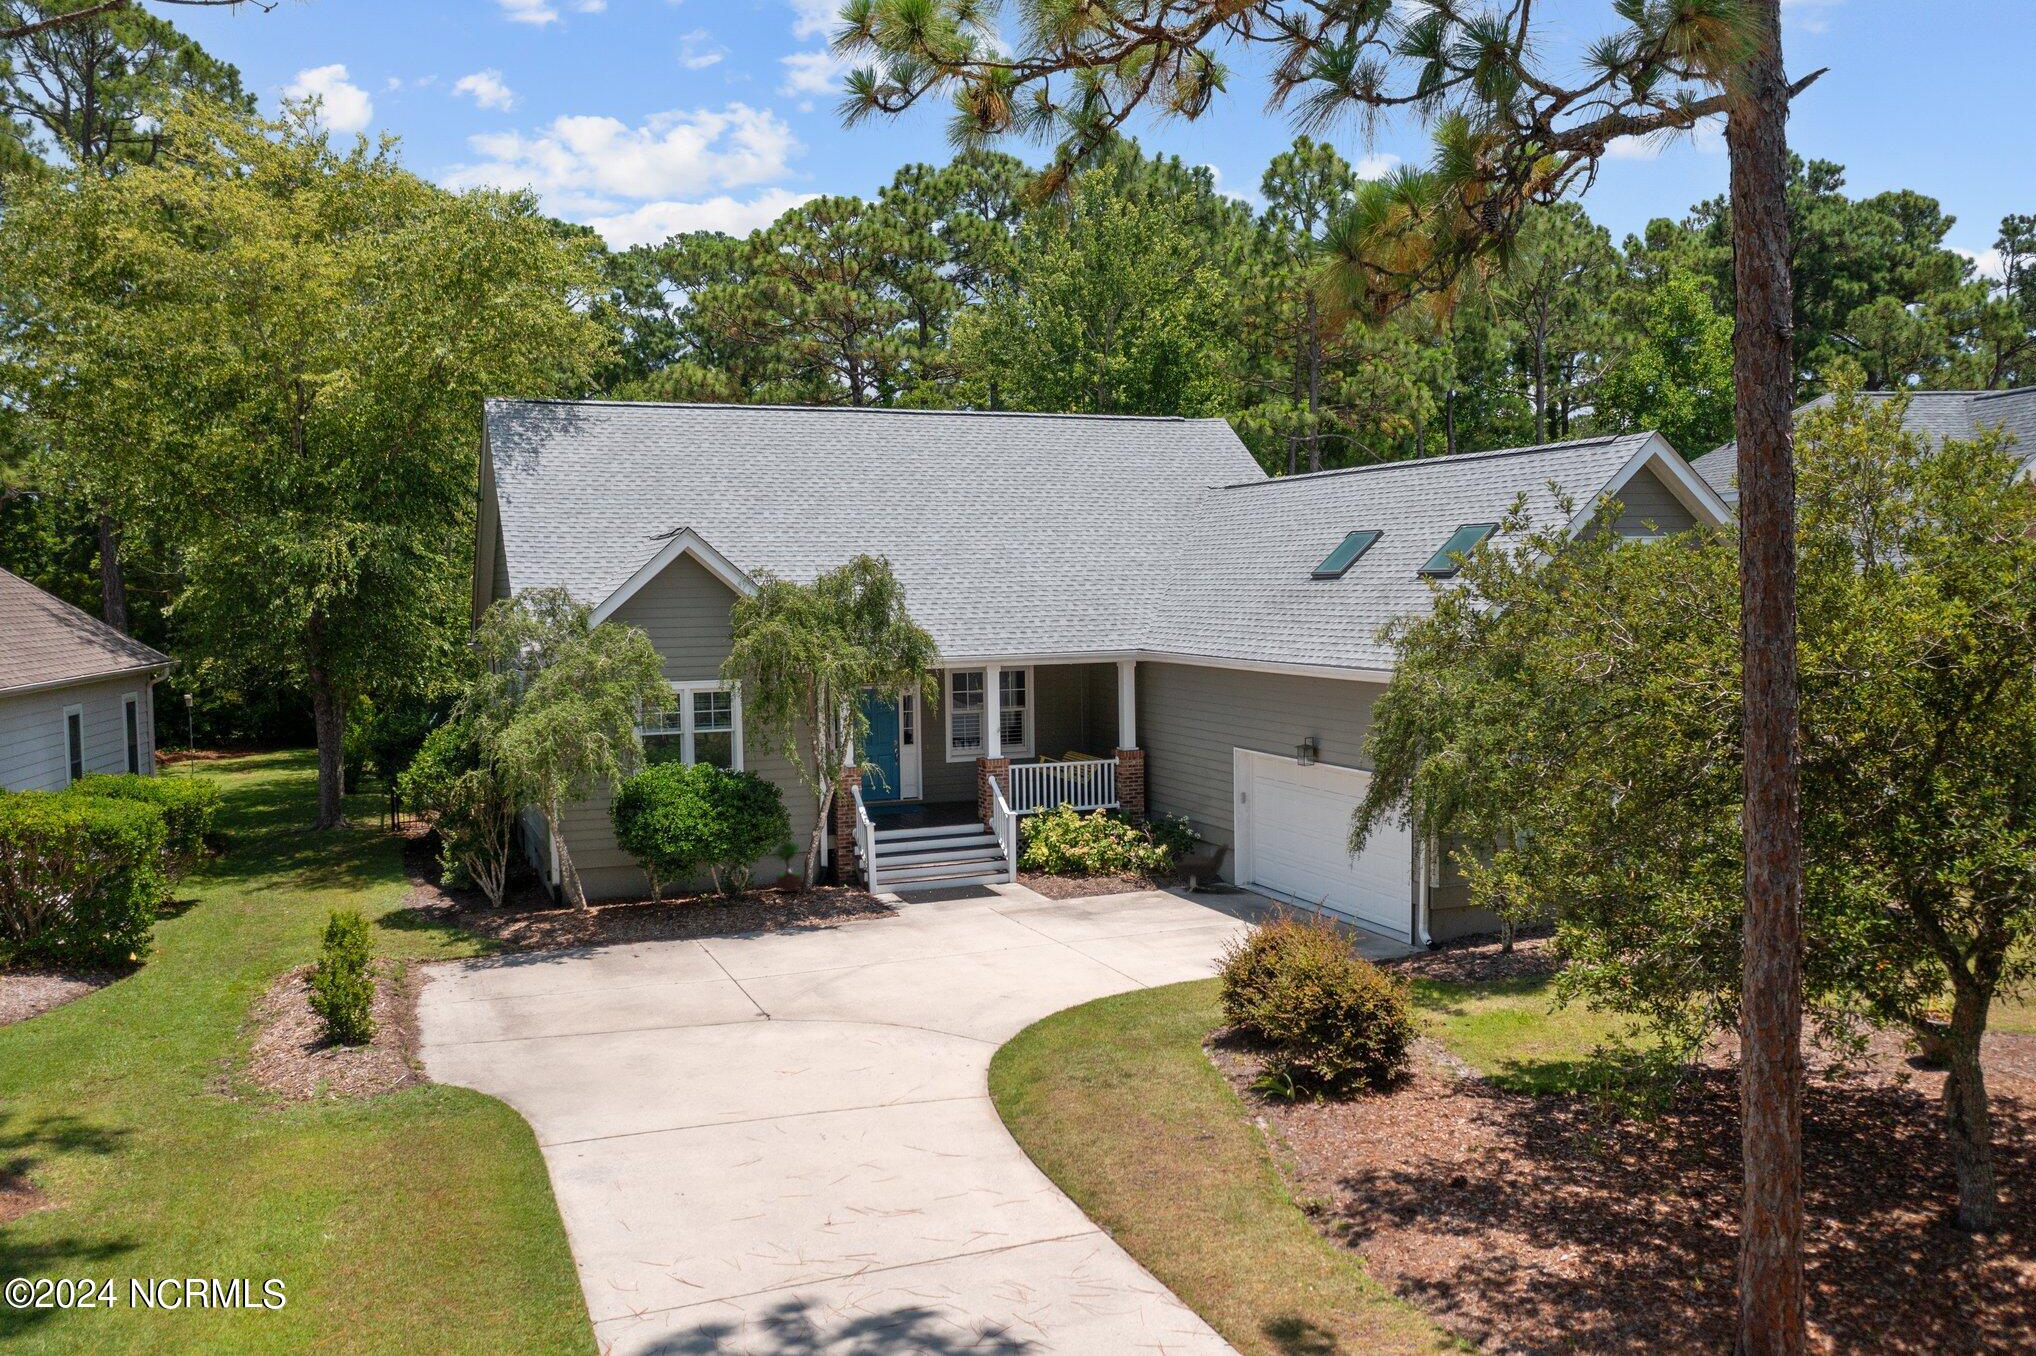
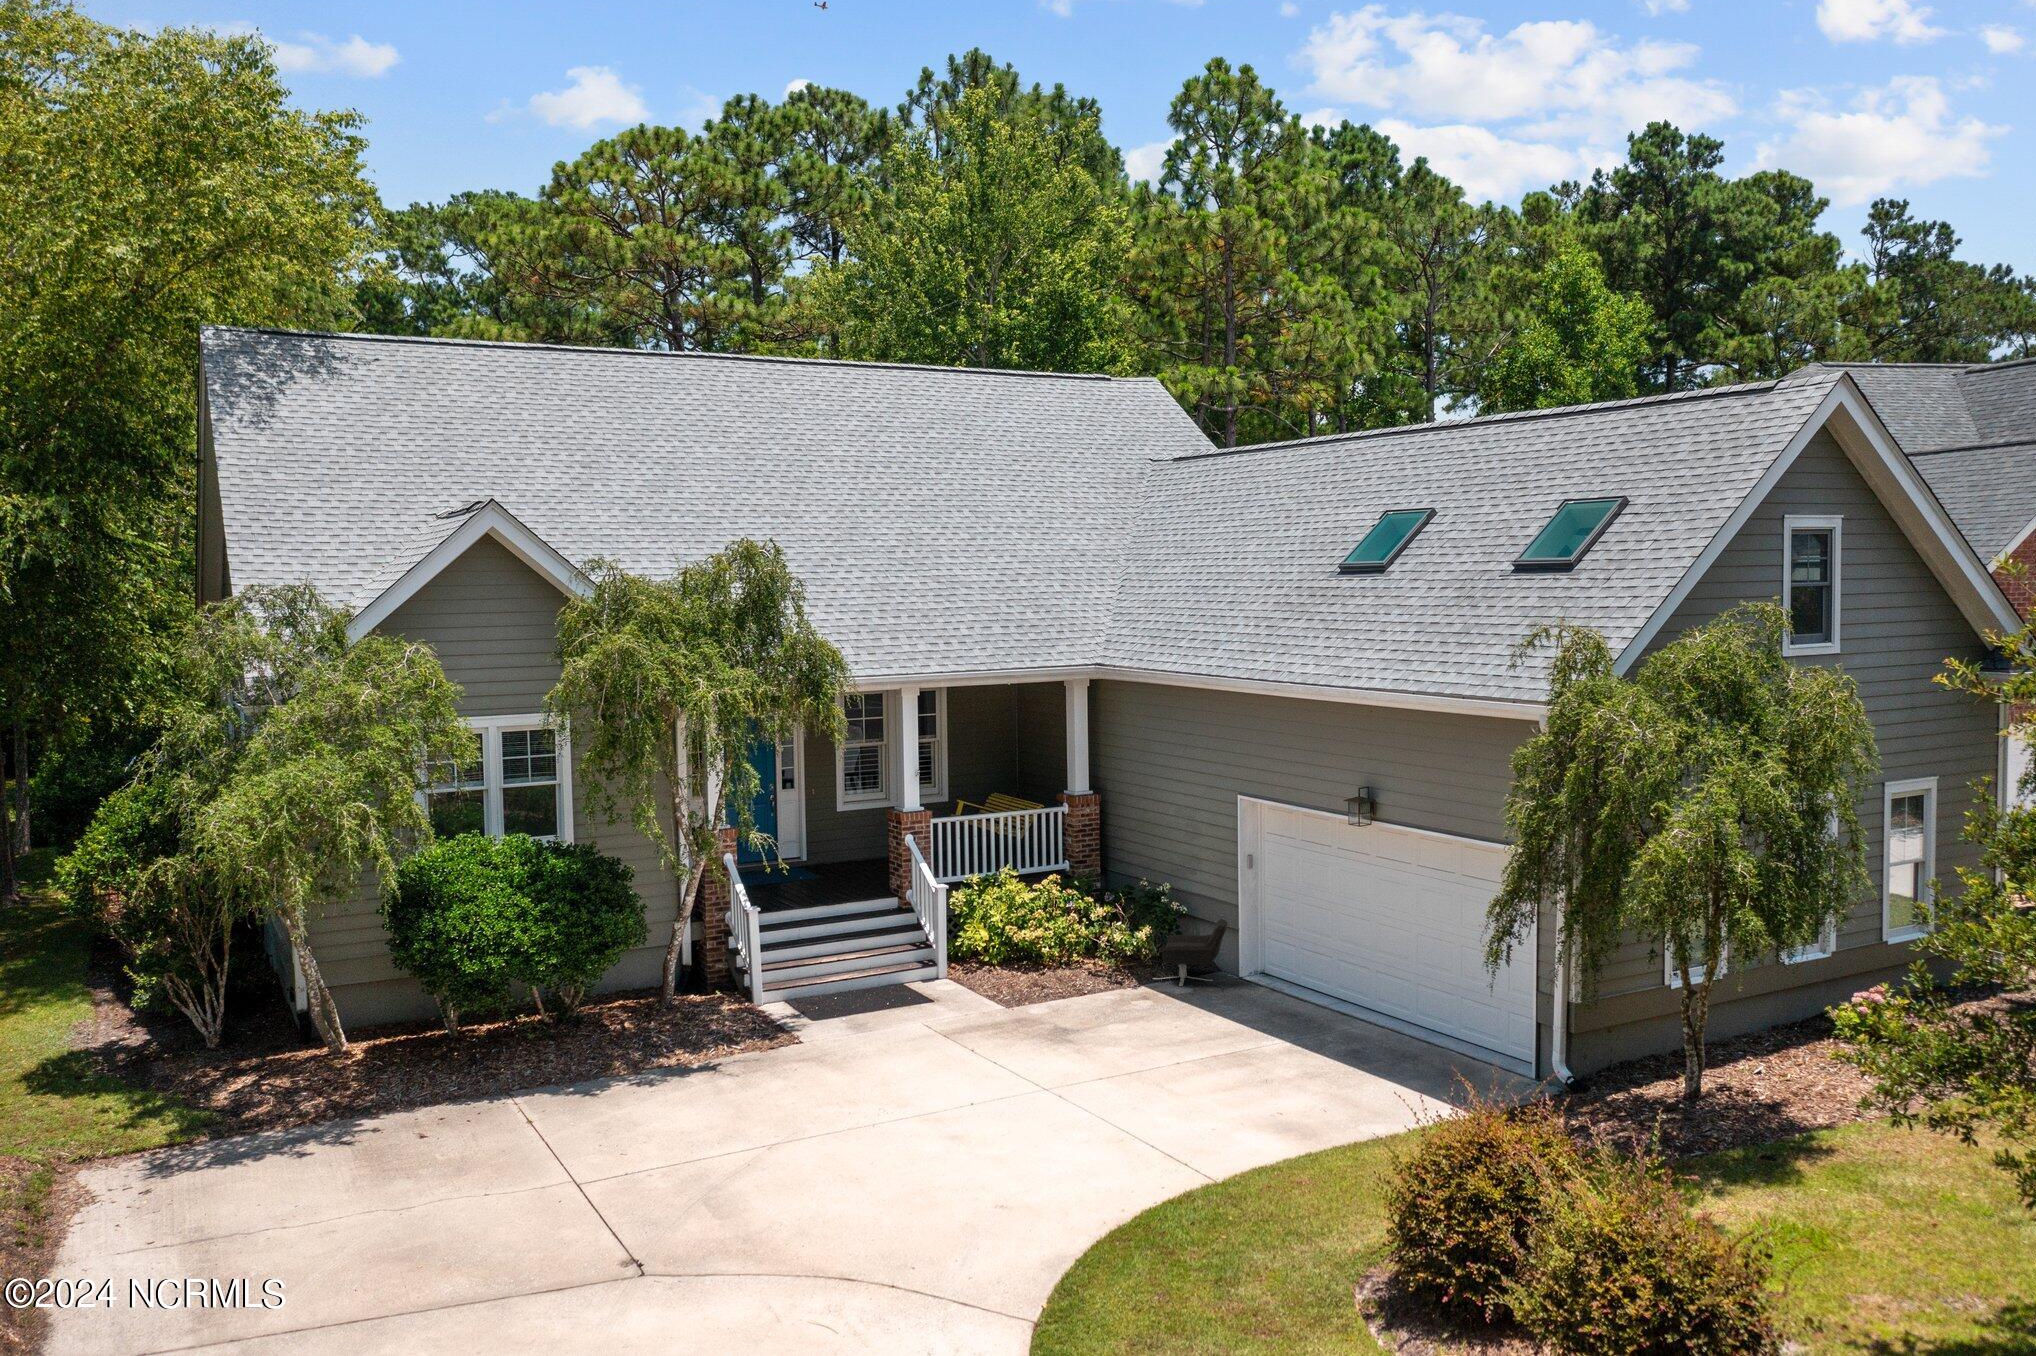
potted tree: present [773,840,802,892] -> none [612,926,661,1005]

